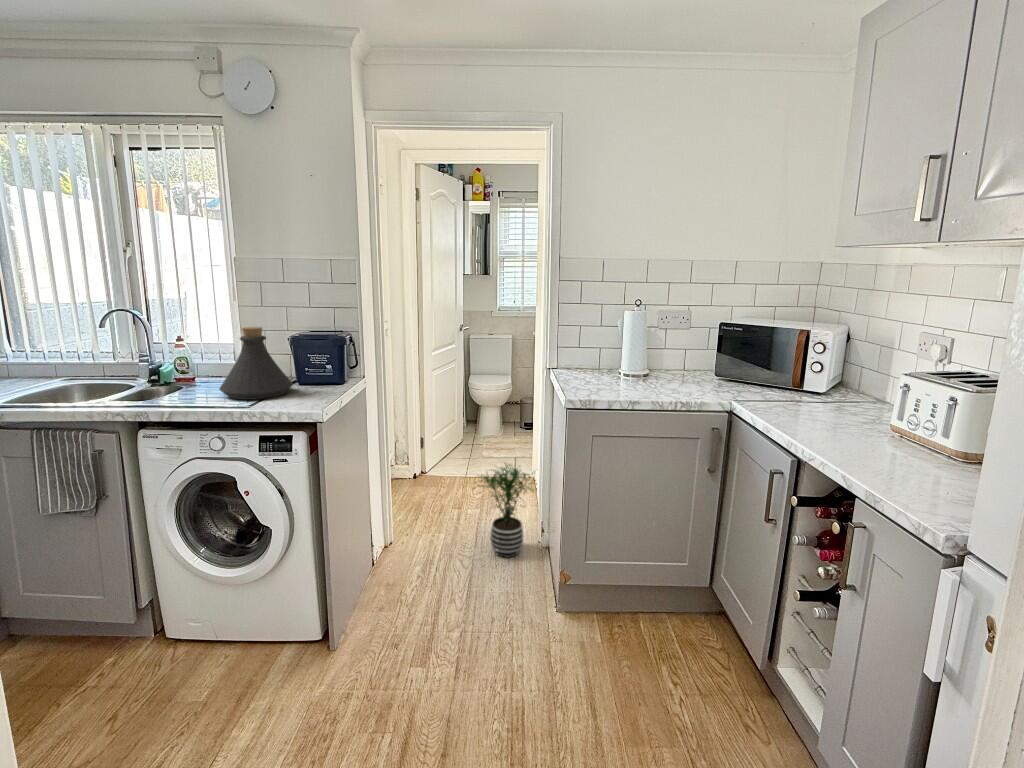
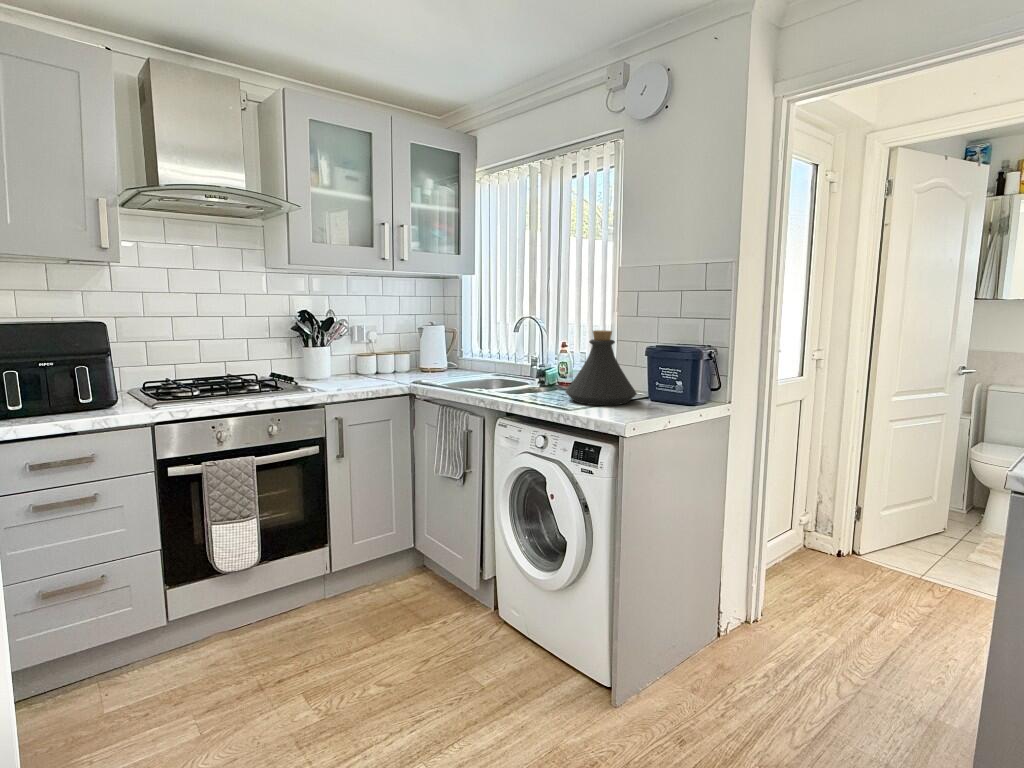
potted plant: present [473,464,534,557] -> none [868,565,1004,719]

